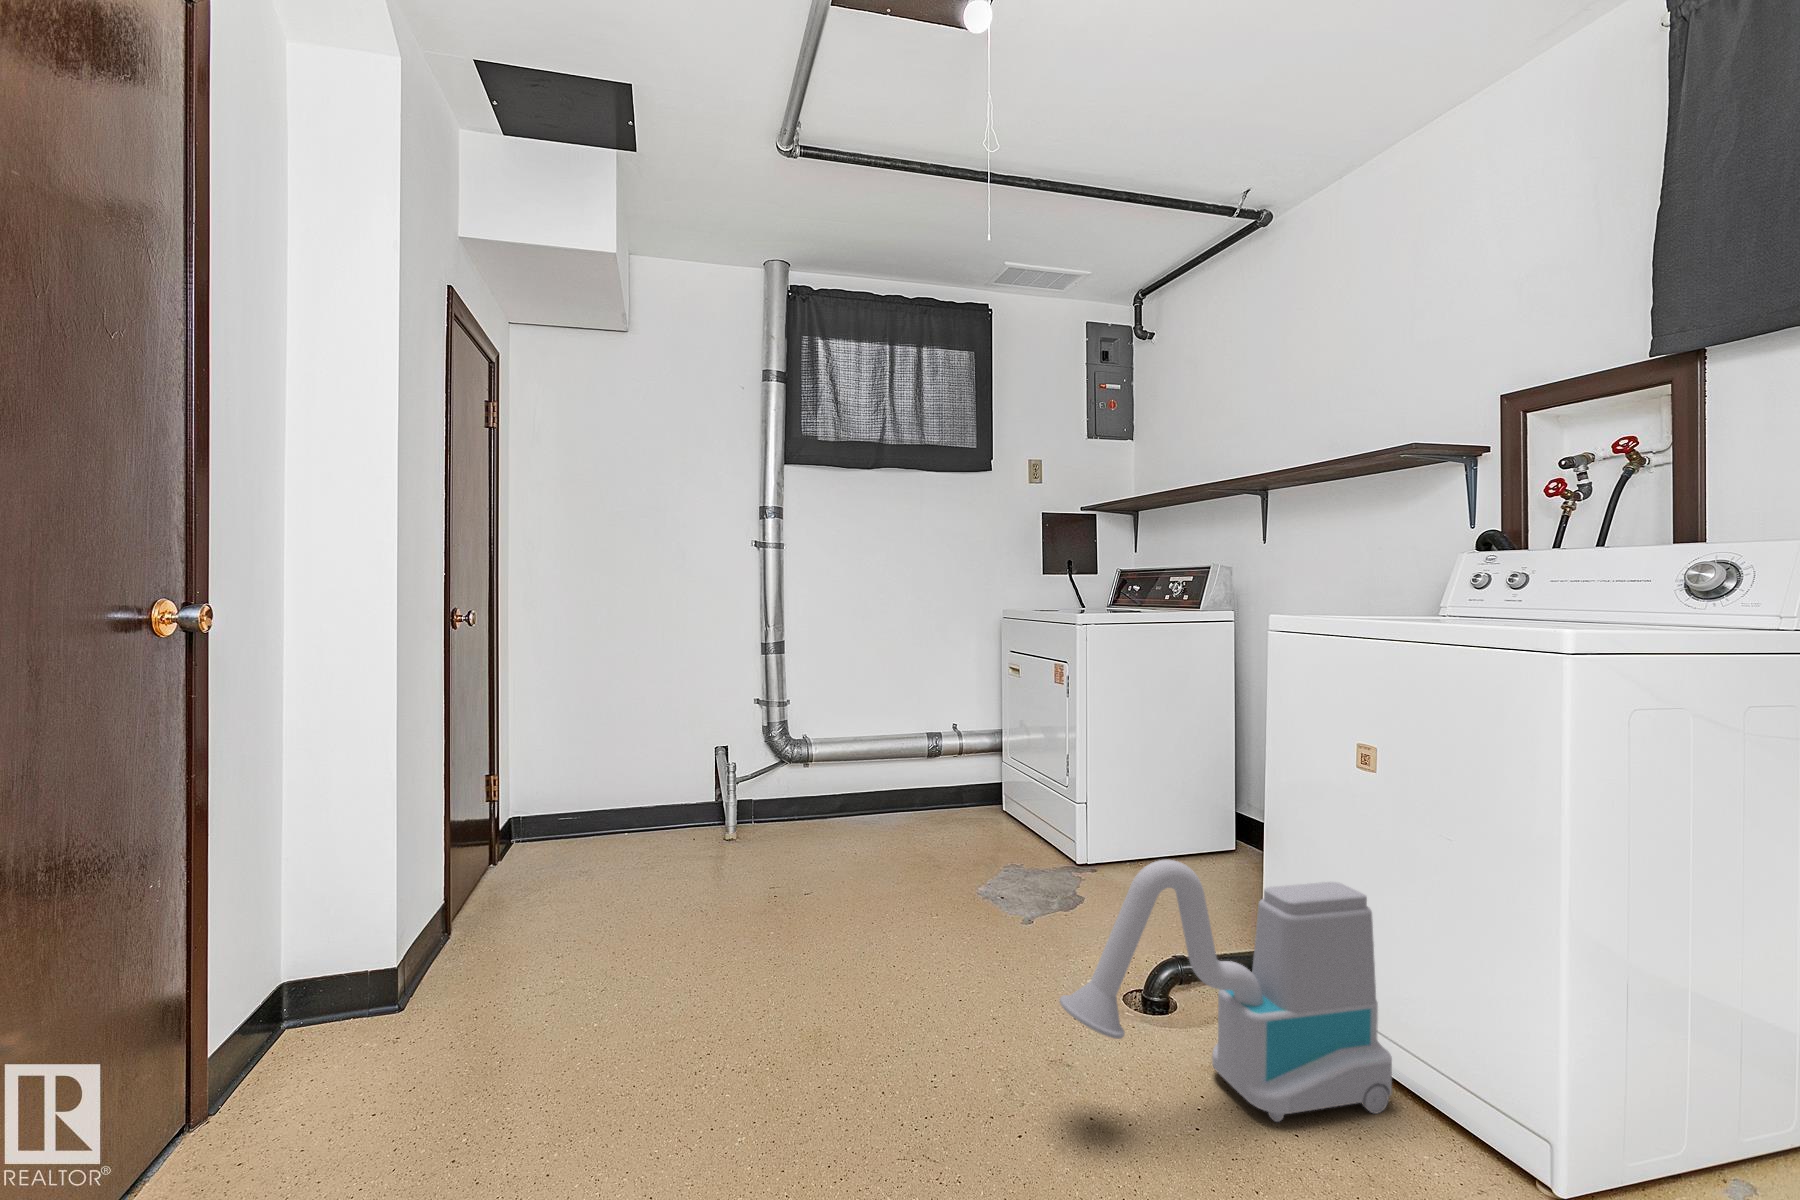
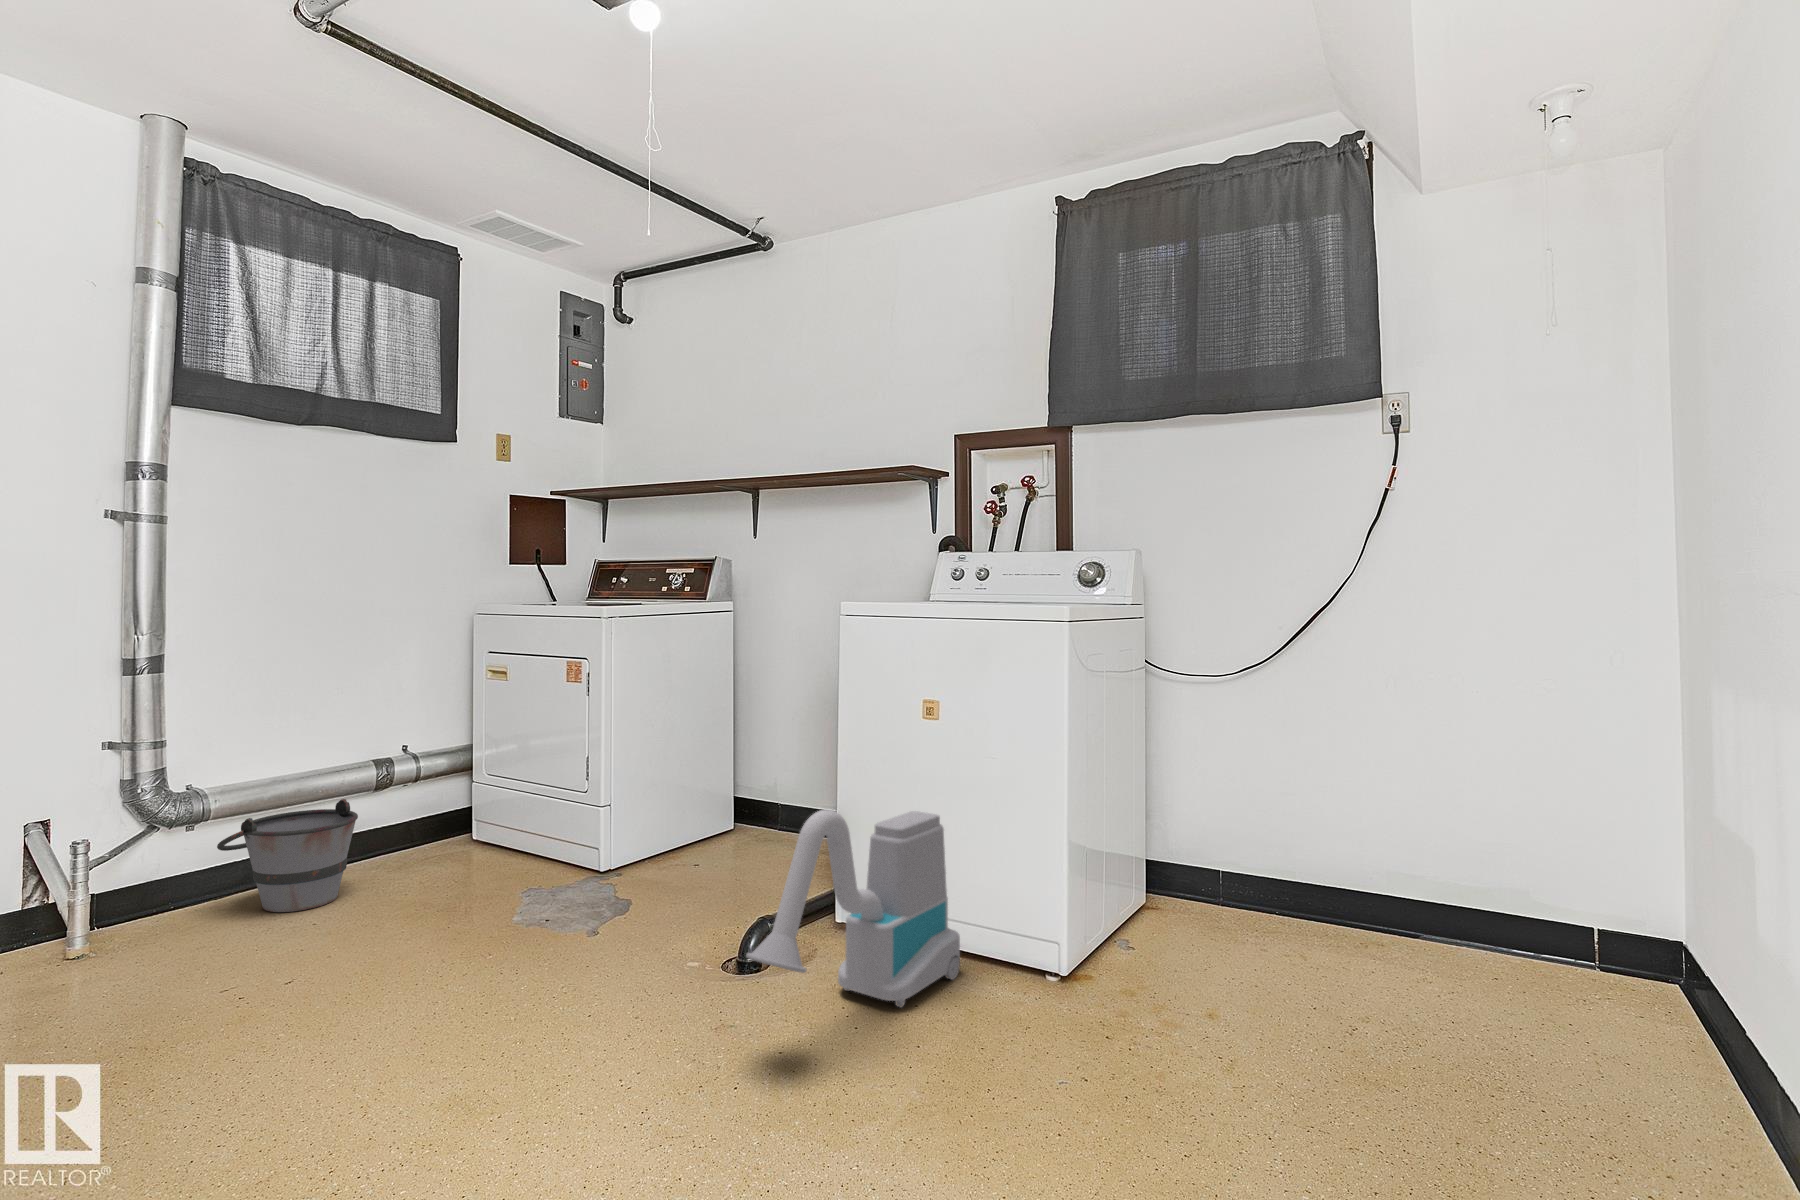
bucket: none [810,761,896,843] -> present [217,799,358,912]

